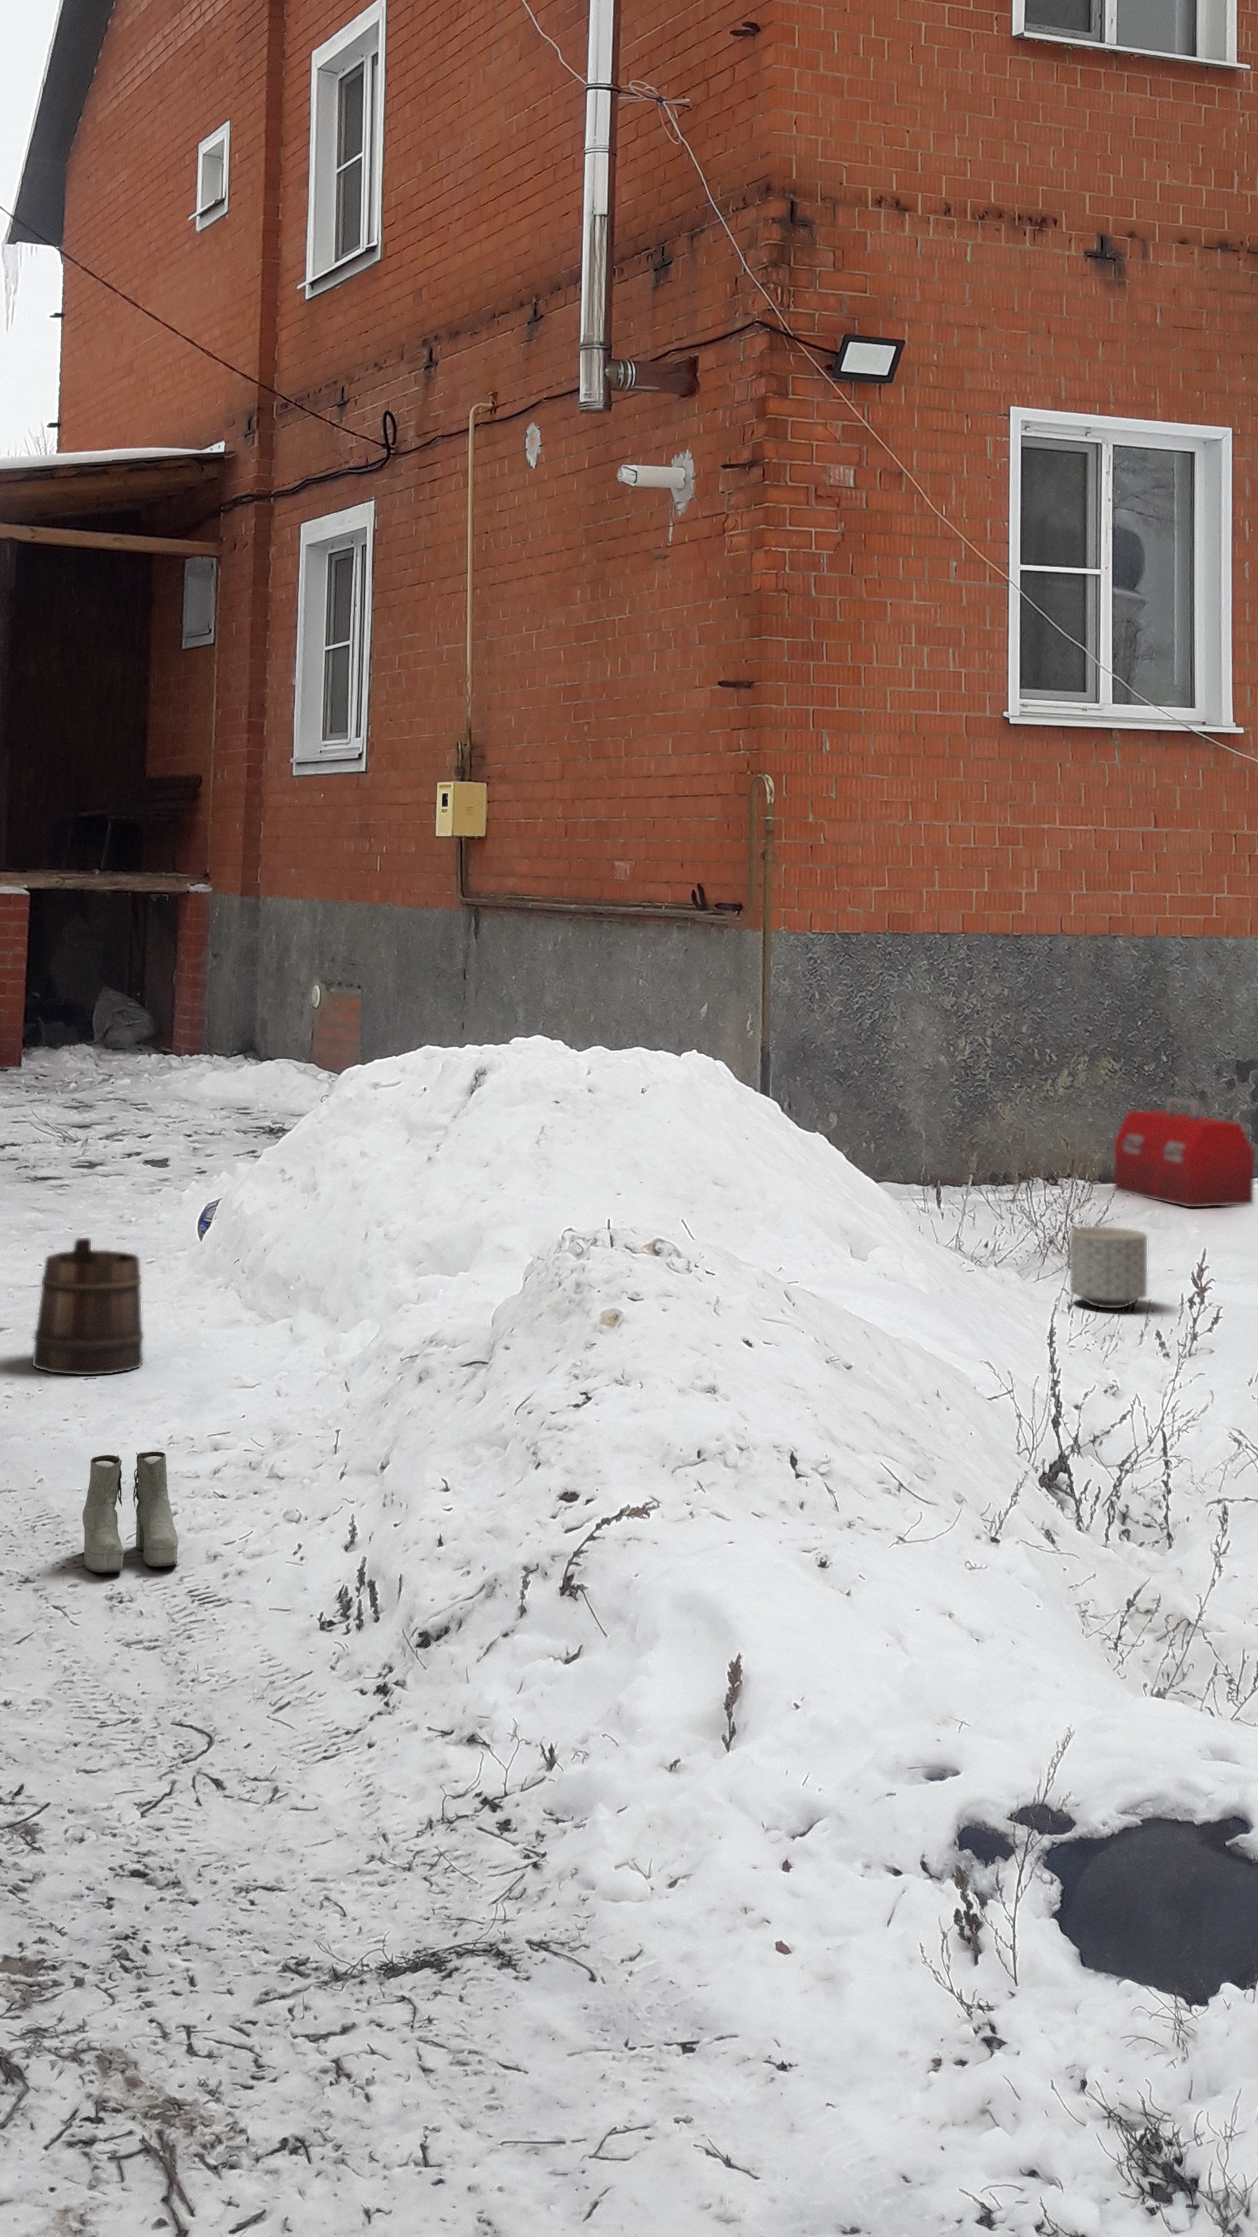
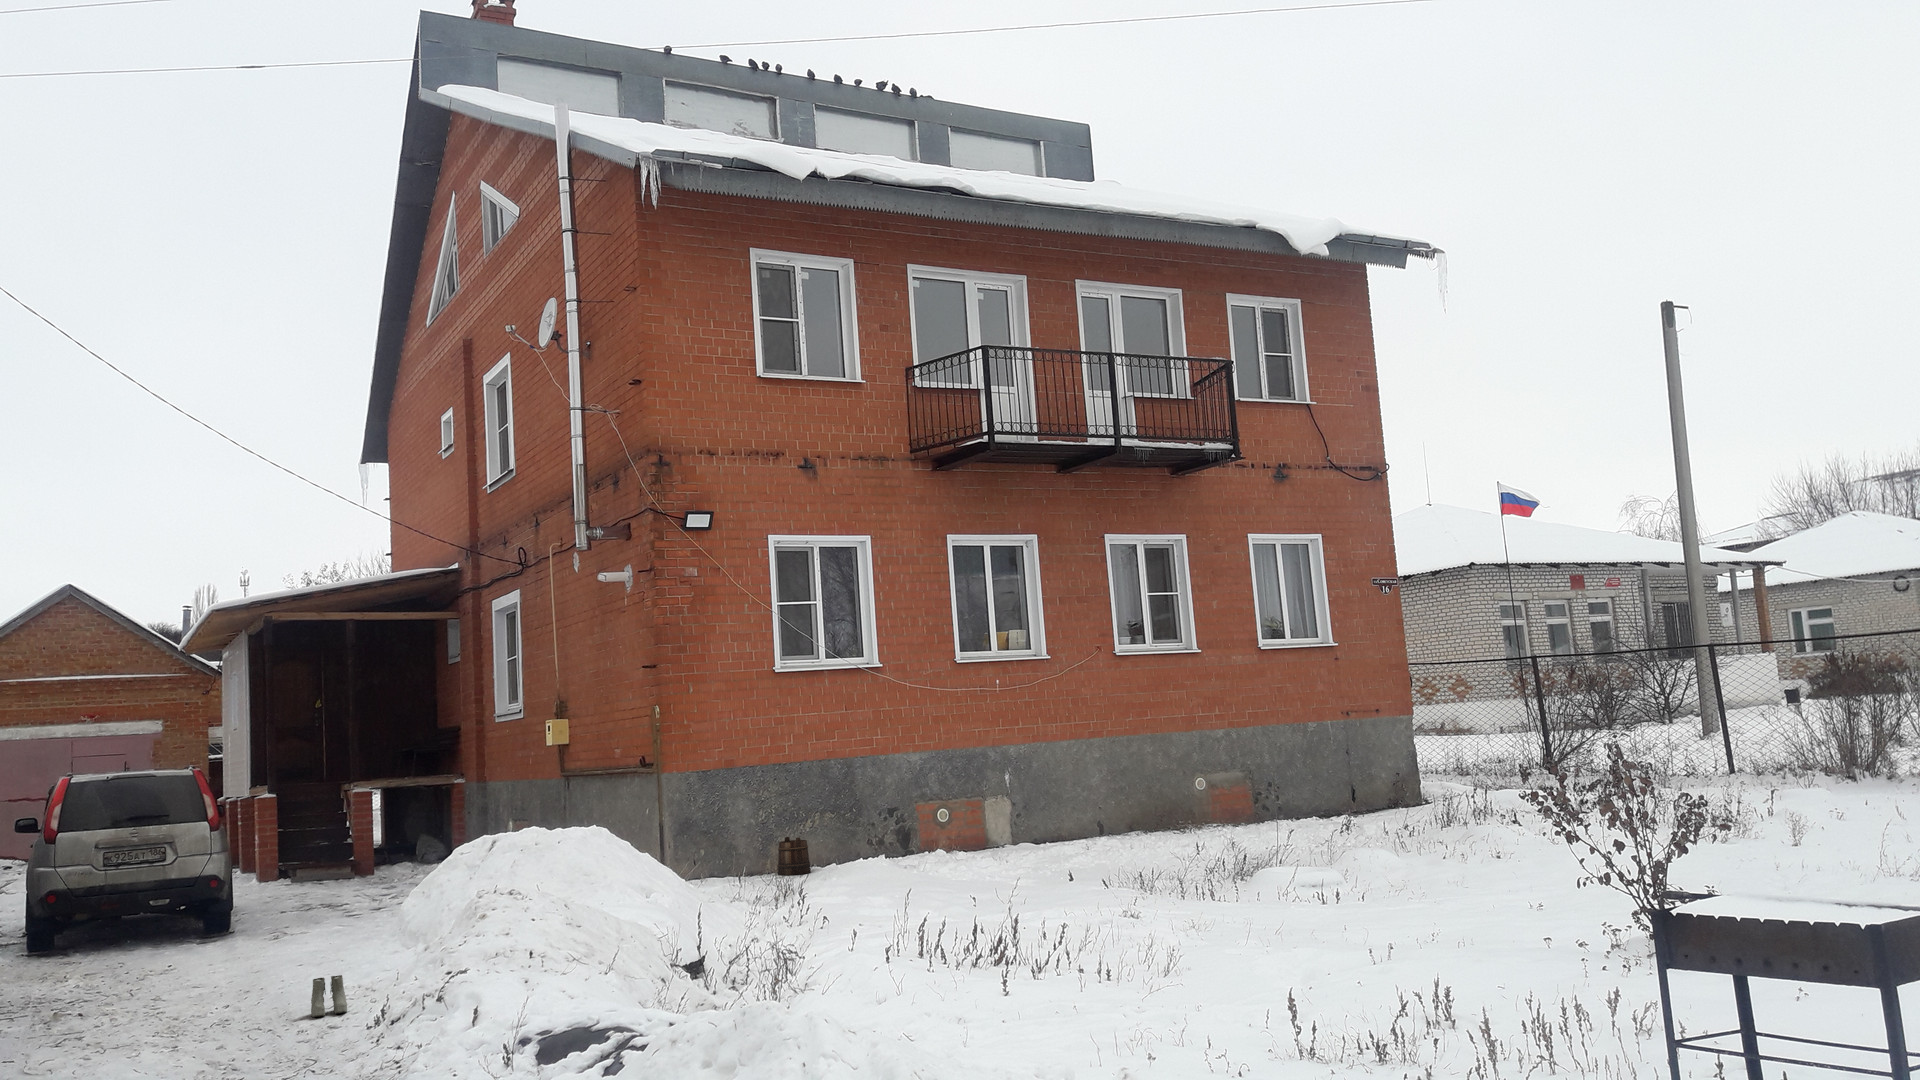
toolbox: present [1114,1097,1254,1207] -> none [831,825,885,870]
planter: present [1070,1227,1147,1309] -> none [761,875,792,906]
bucket: present [33,1238,143,1375] -> present [777,837,811,875]

